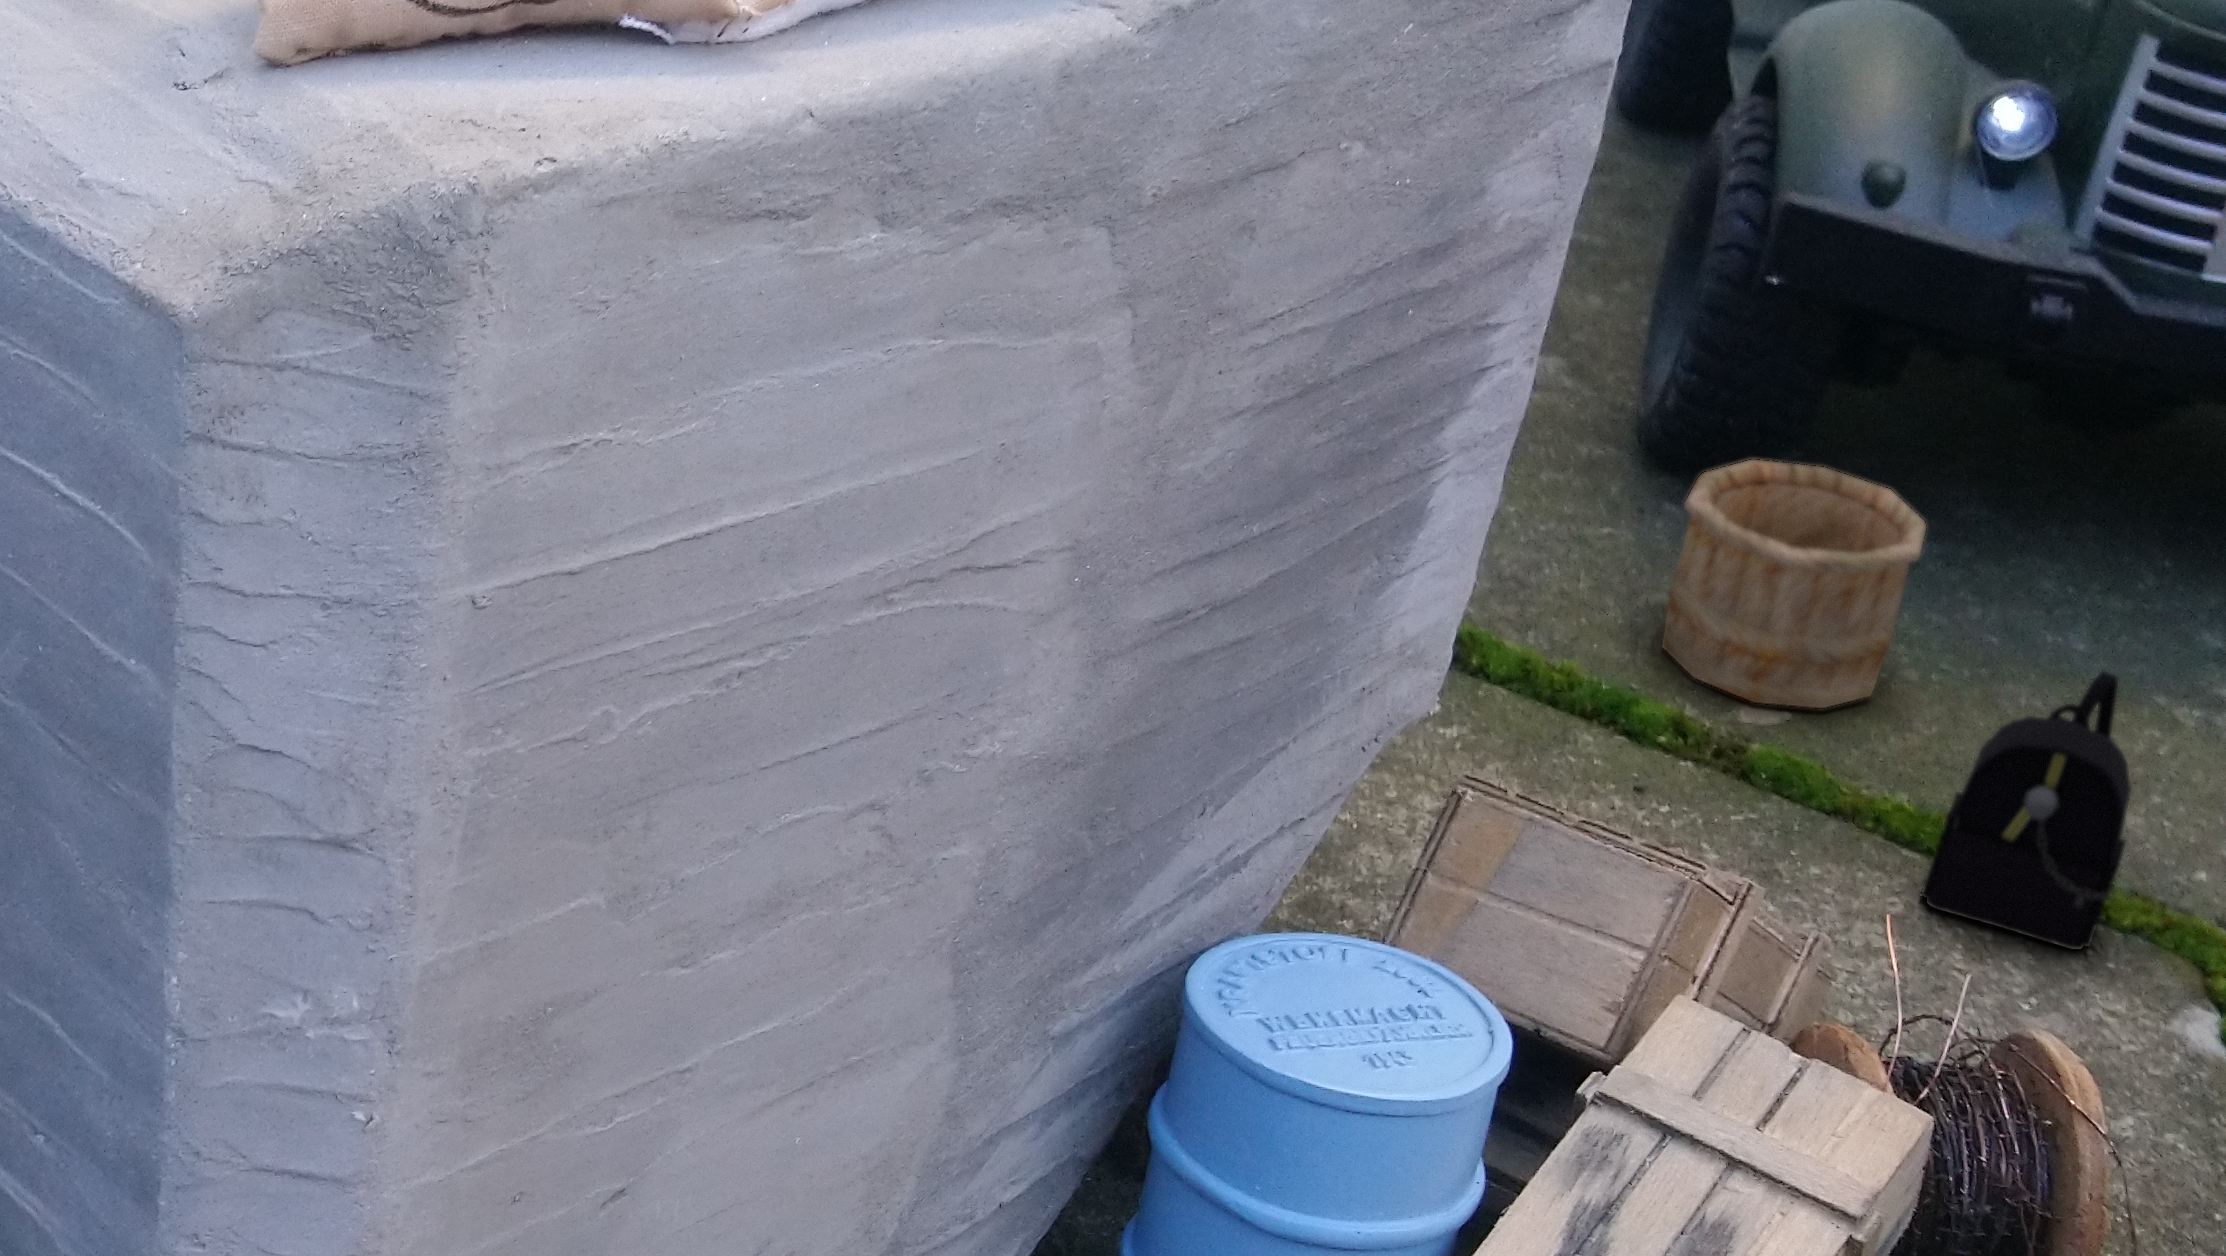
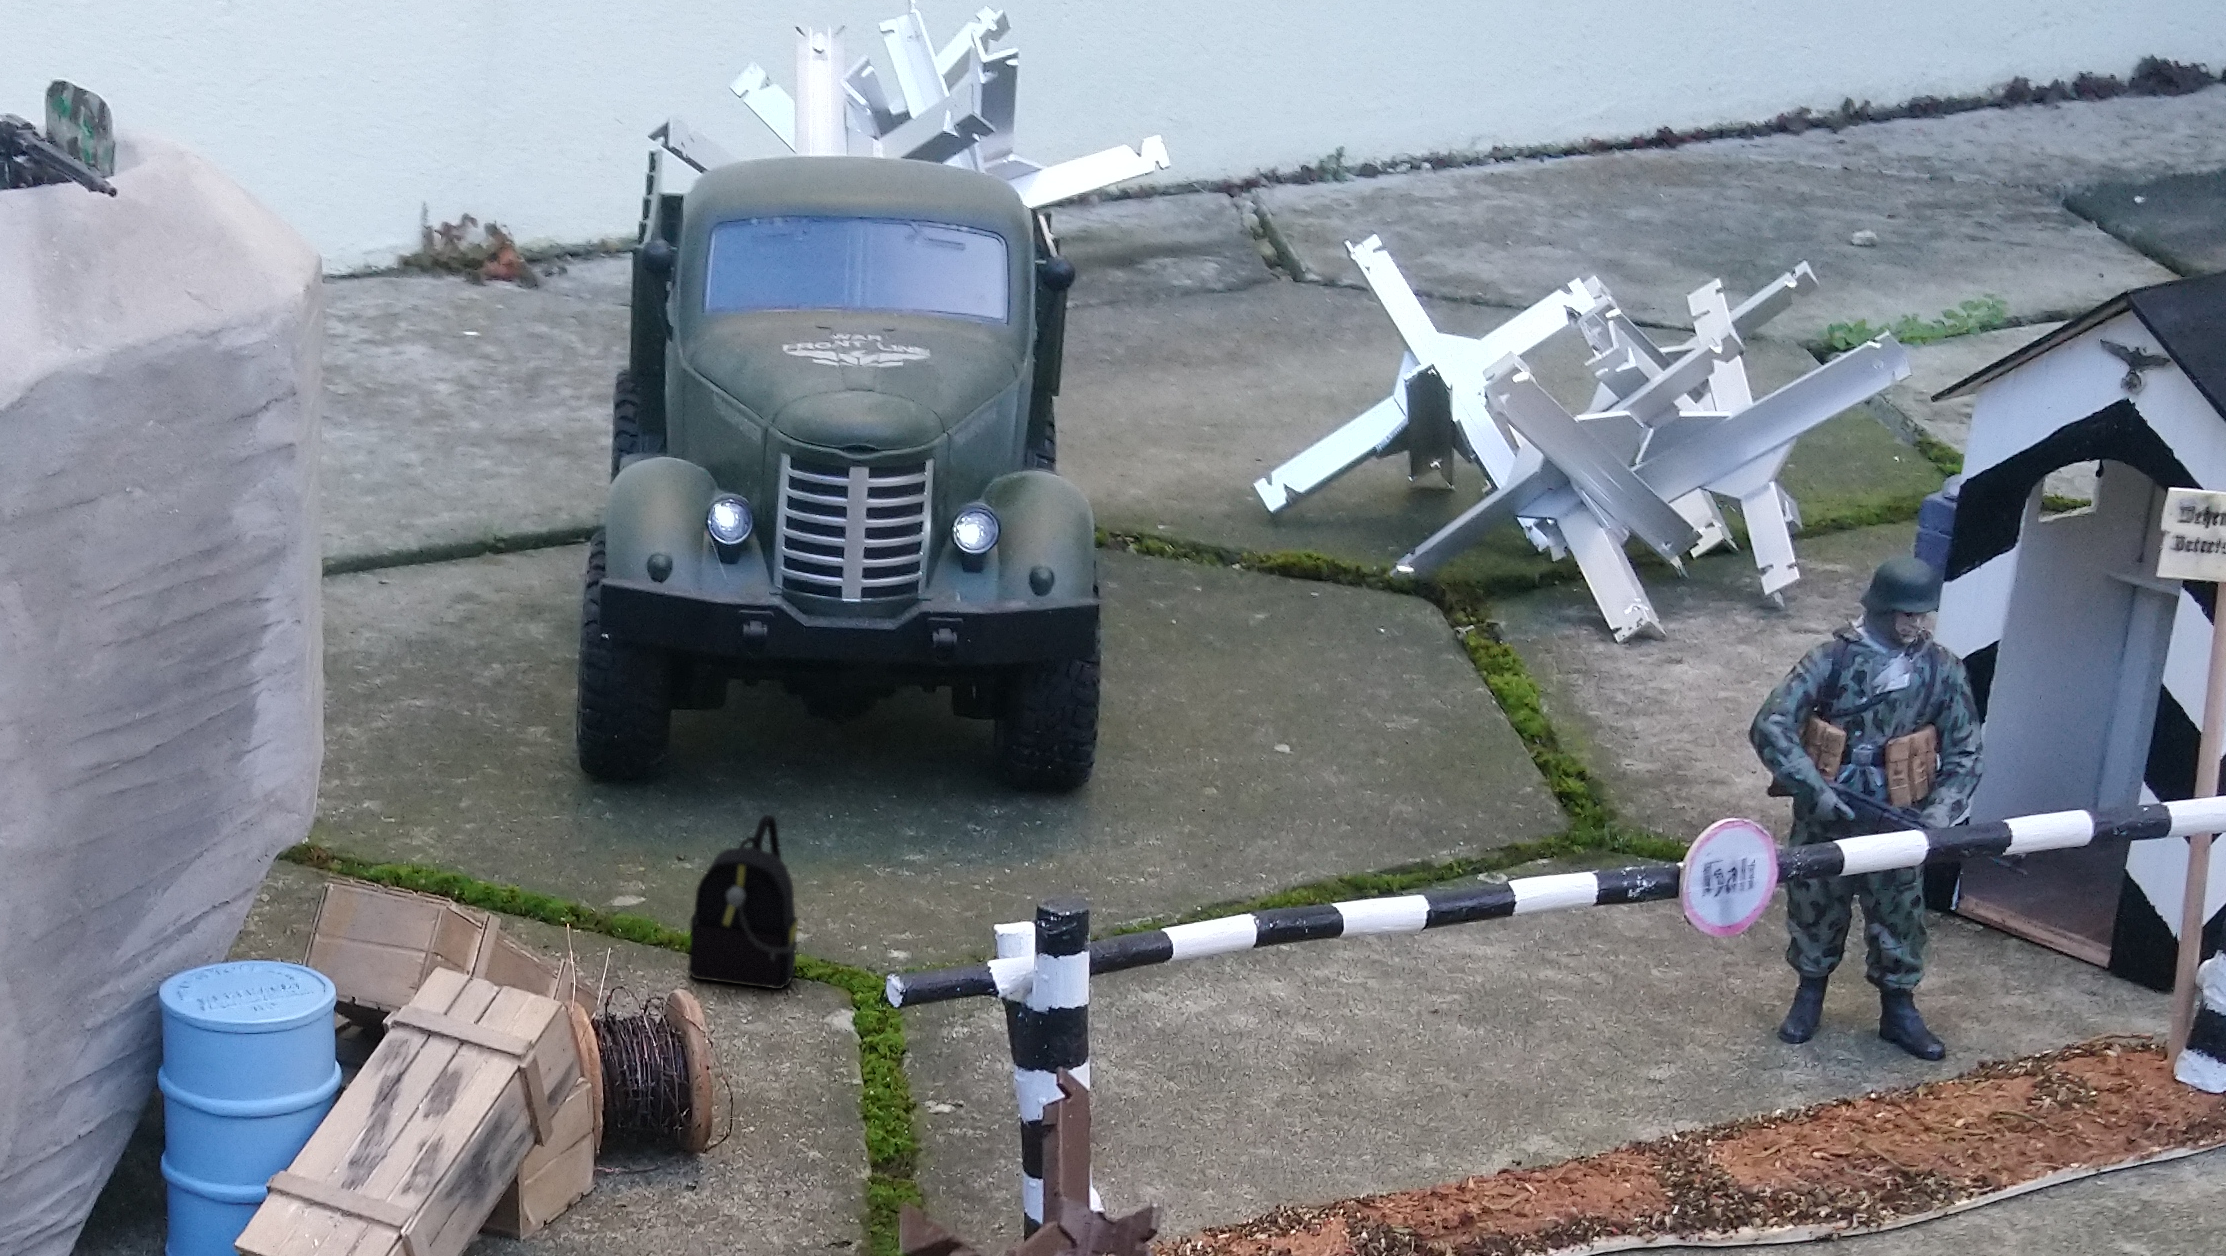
wooden bucket: present [1662,460,1926,708] -> none [541,739,692,889]

